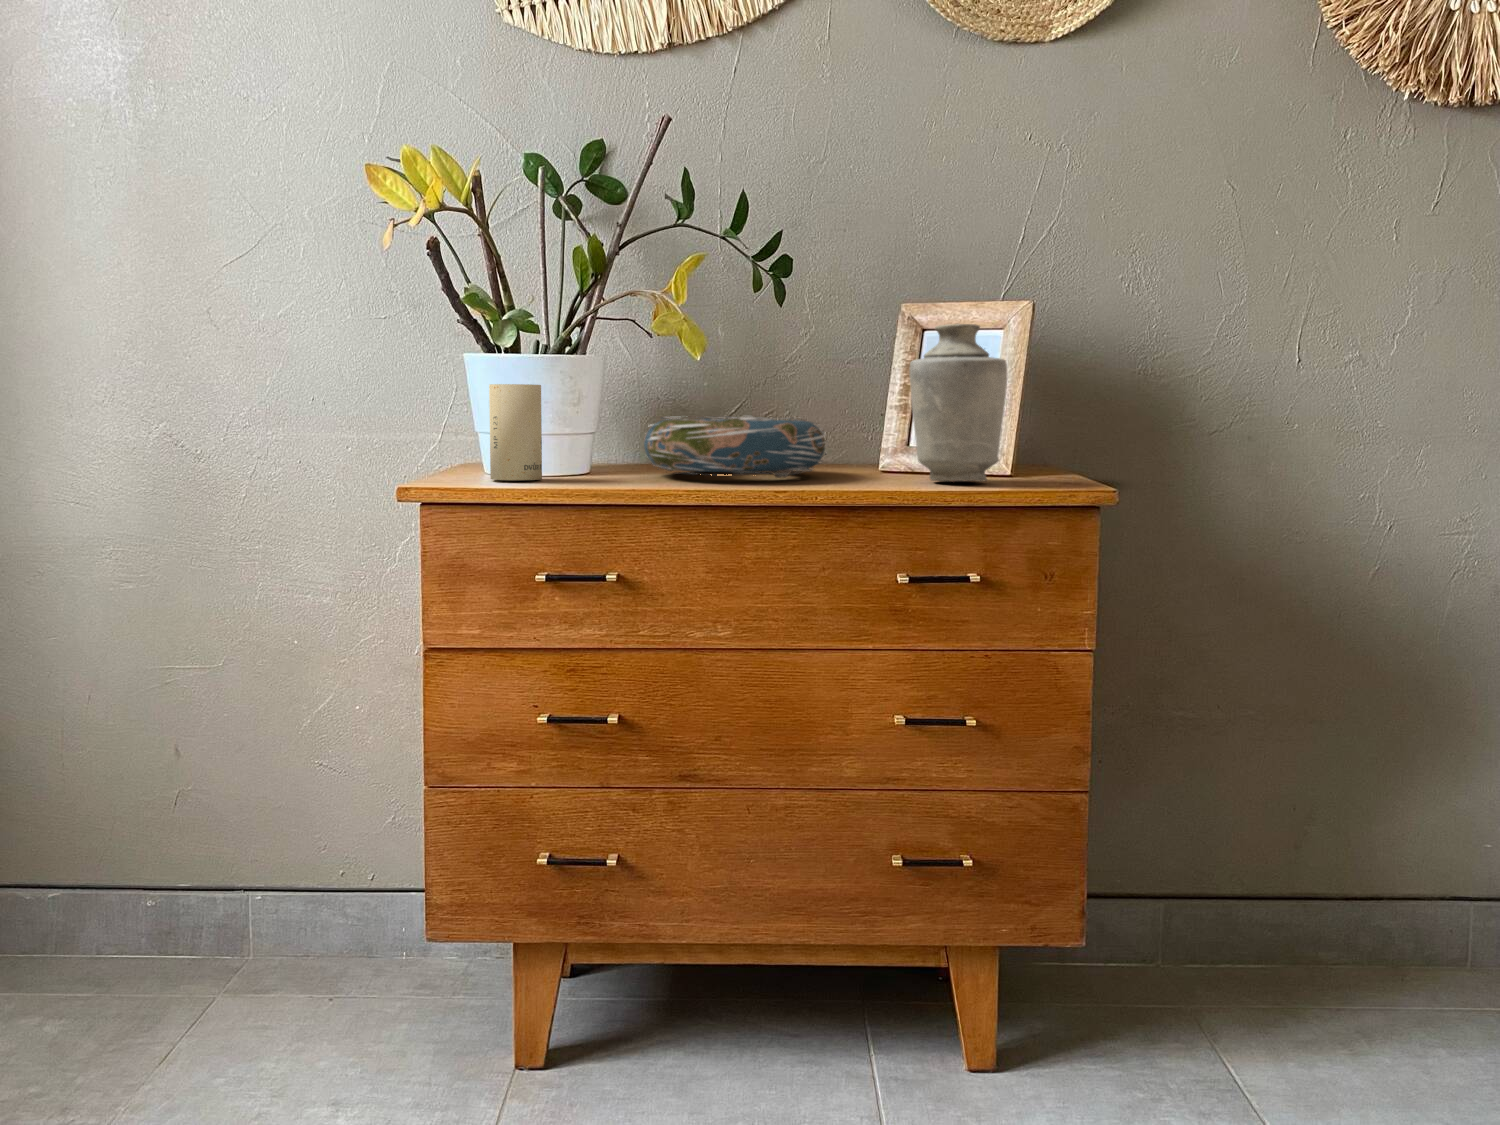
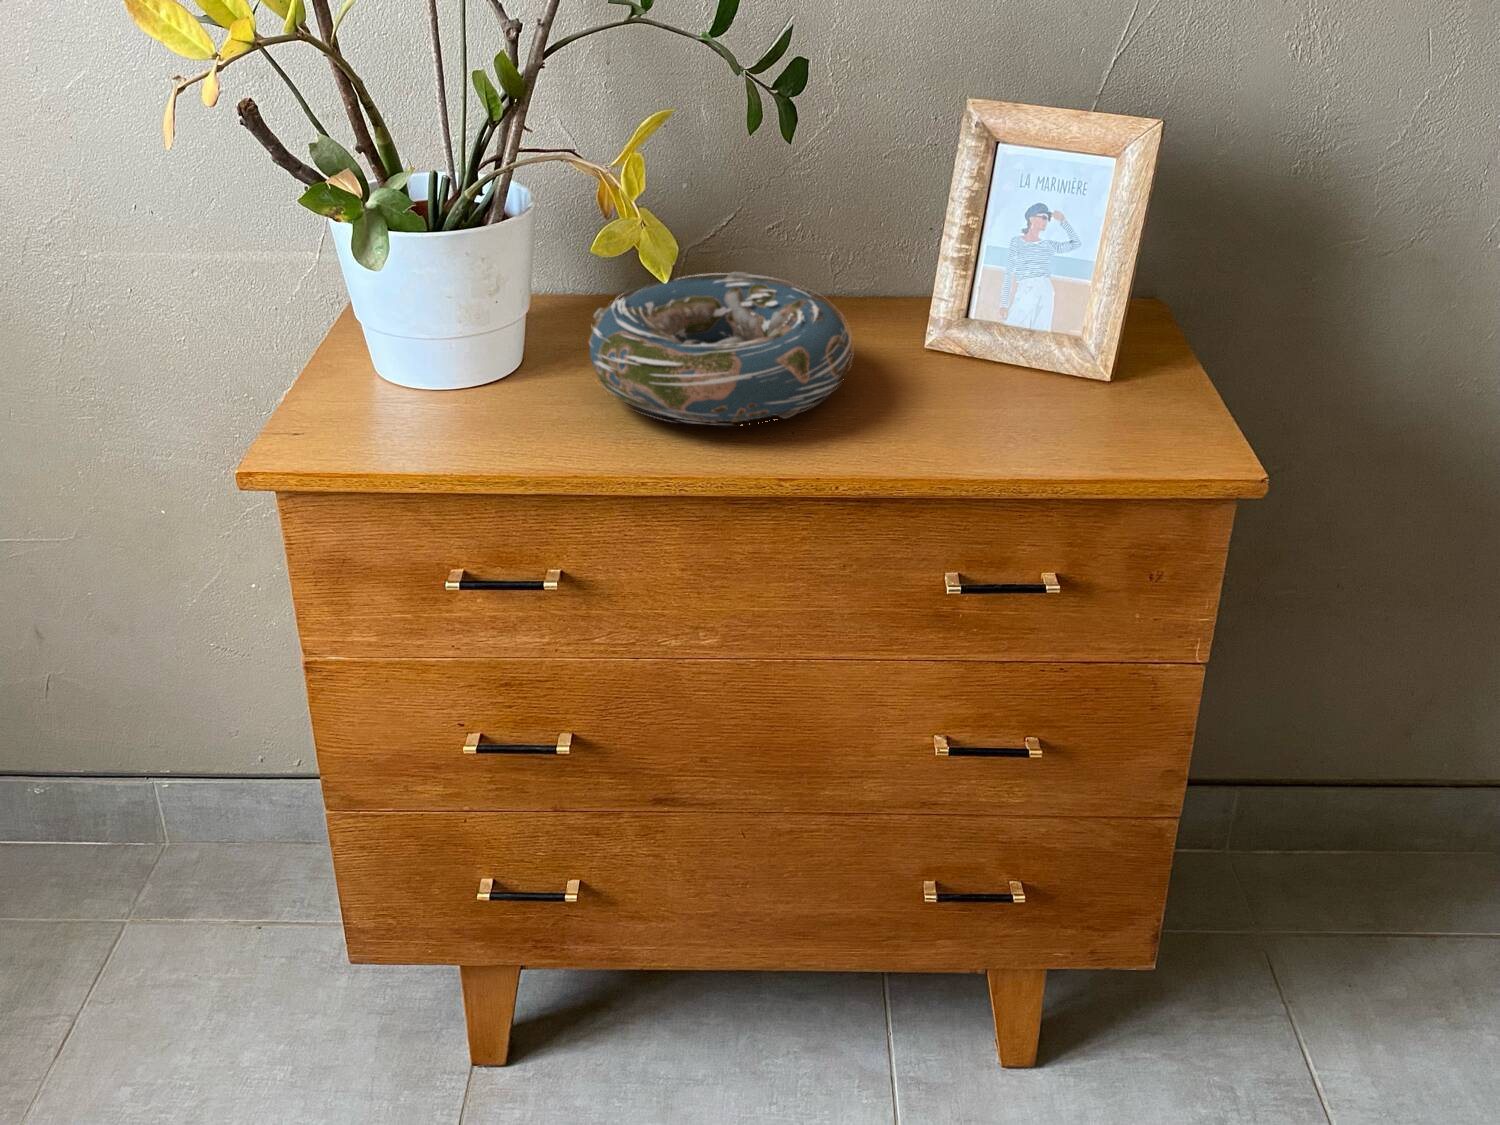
vase: present [910,324,1007,482] -> none [976,203,1121,437]
candle: present [489,384,542,480] -> none [357,285,447,440]

